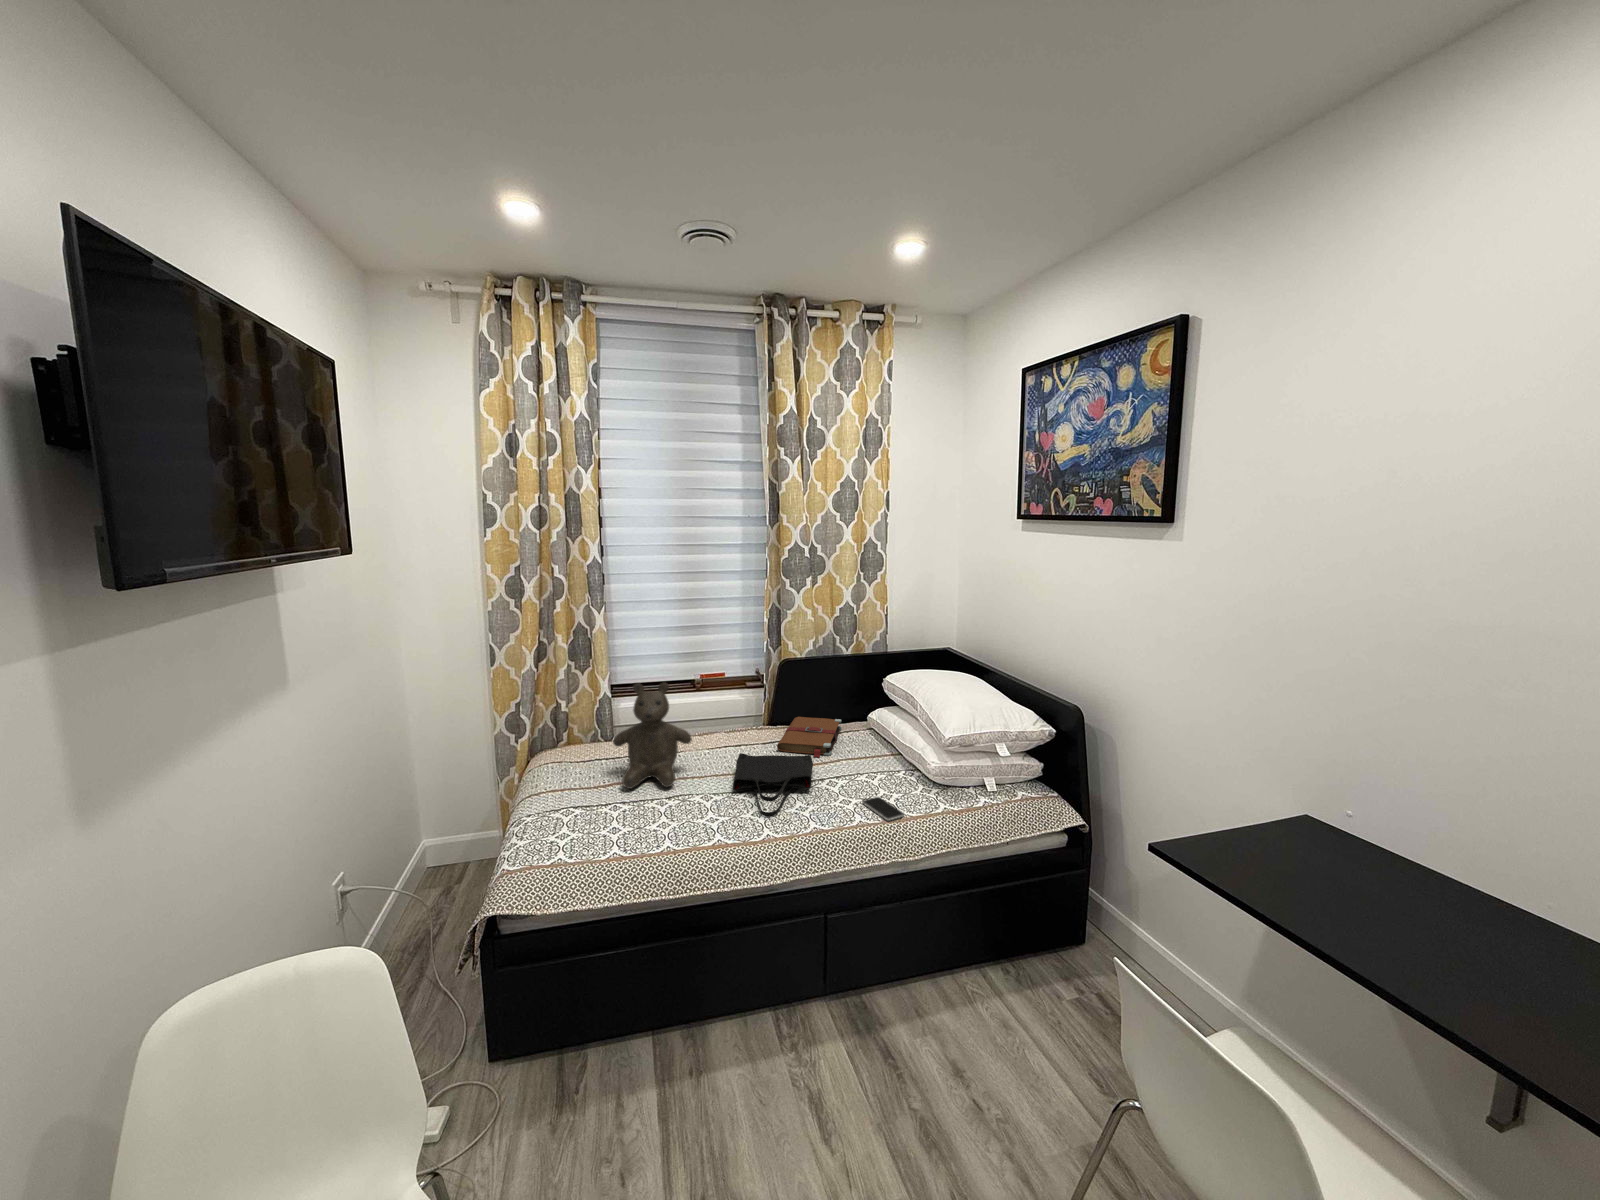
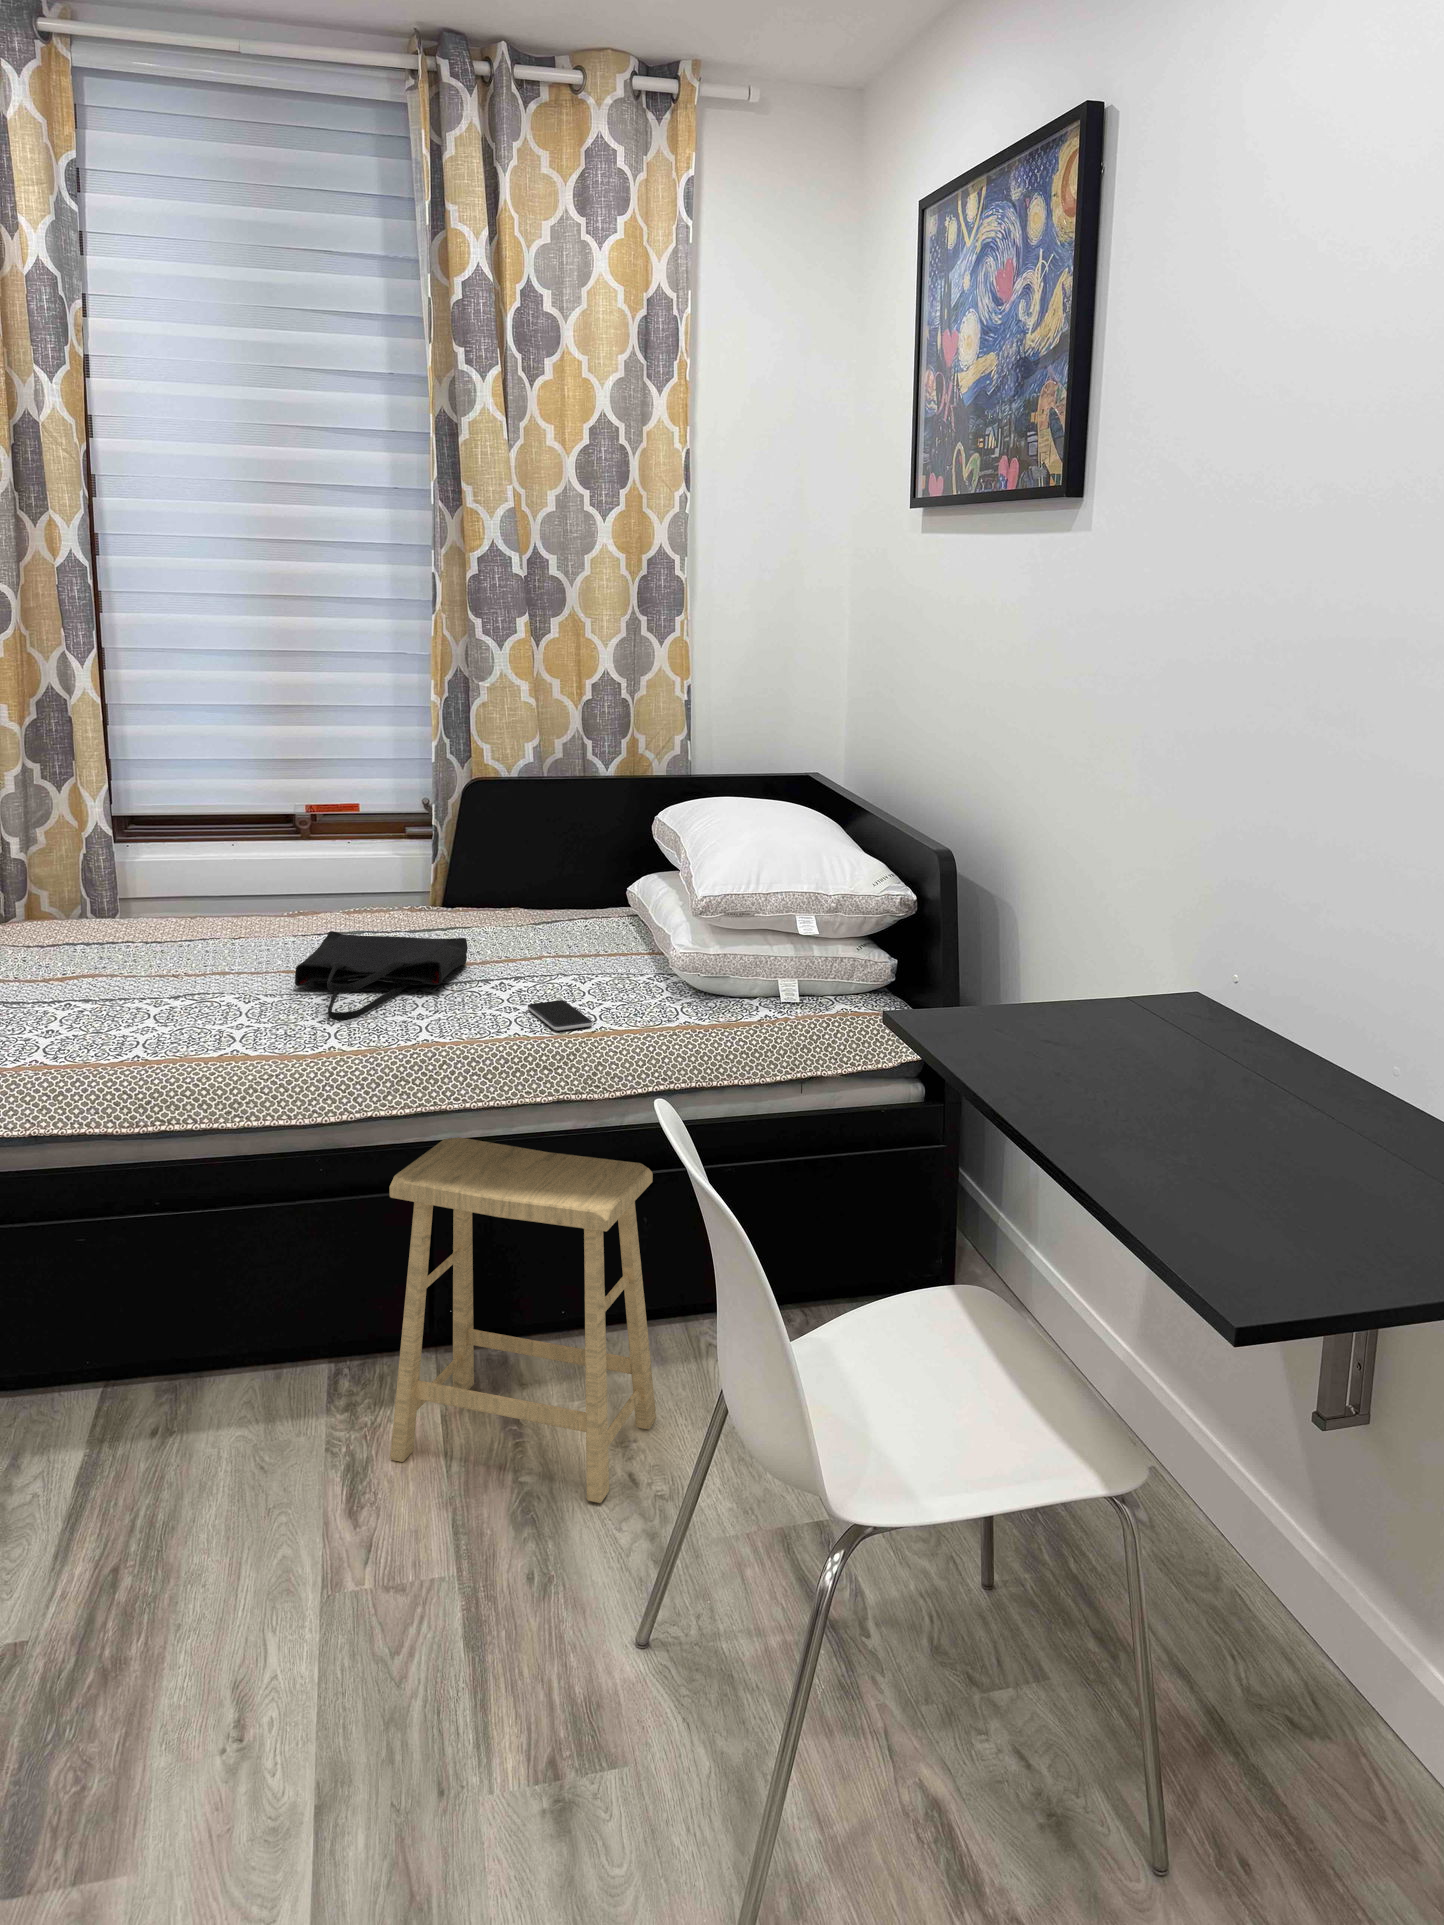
teddy bear: present [613,683,692,789] -> none [79,787,235,980]
book: present [777,717,842,758] -> none [418,890,570,950]
footstool: none [832,895,975,1130] -> present [389,1137,656,1503]

